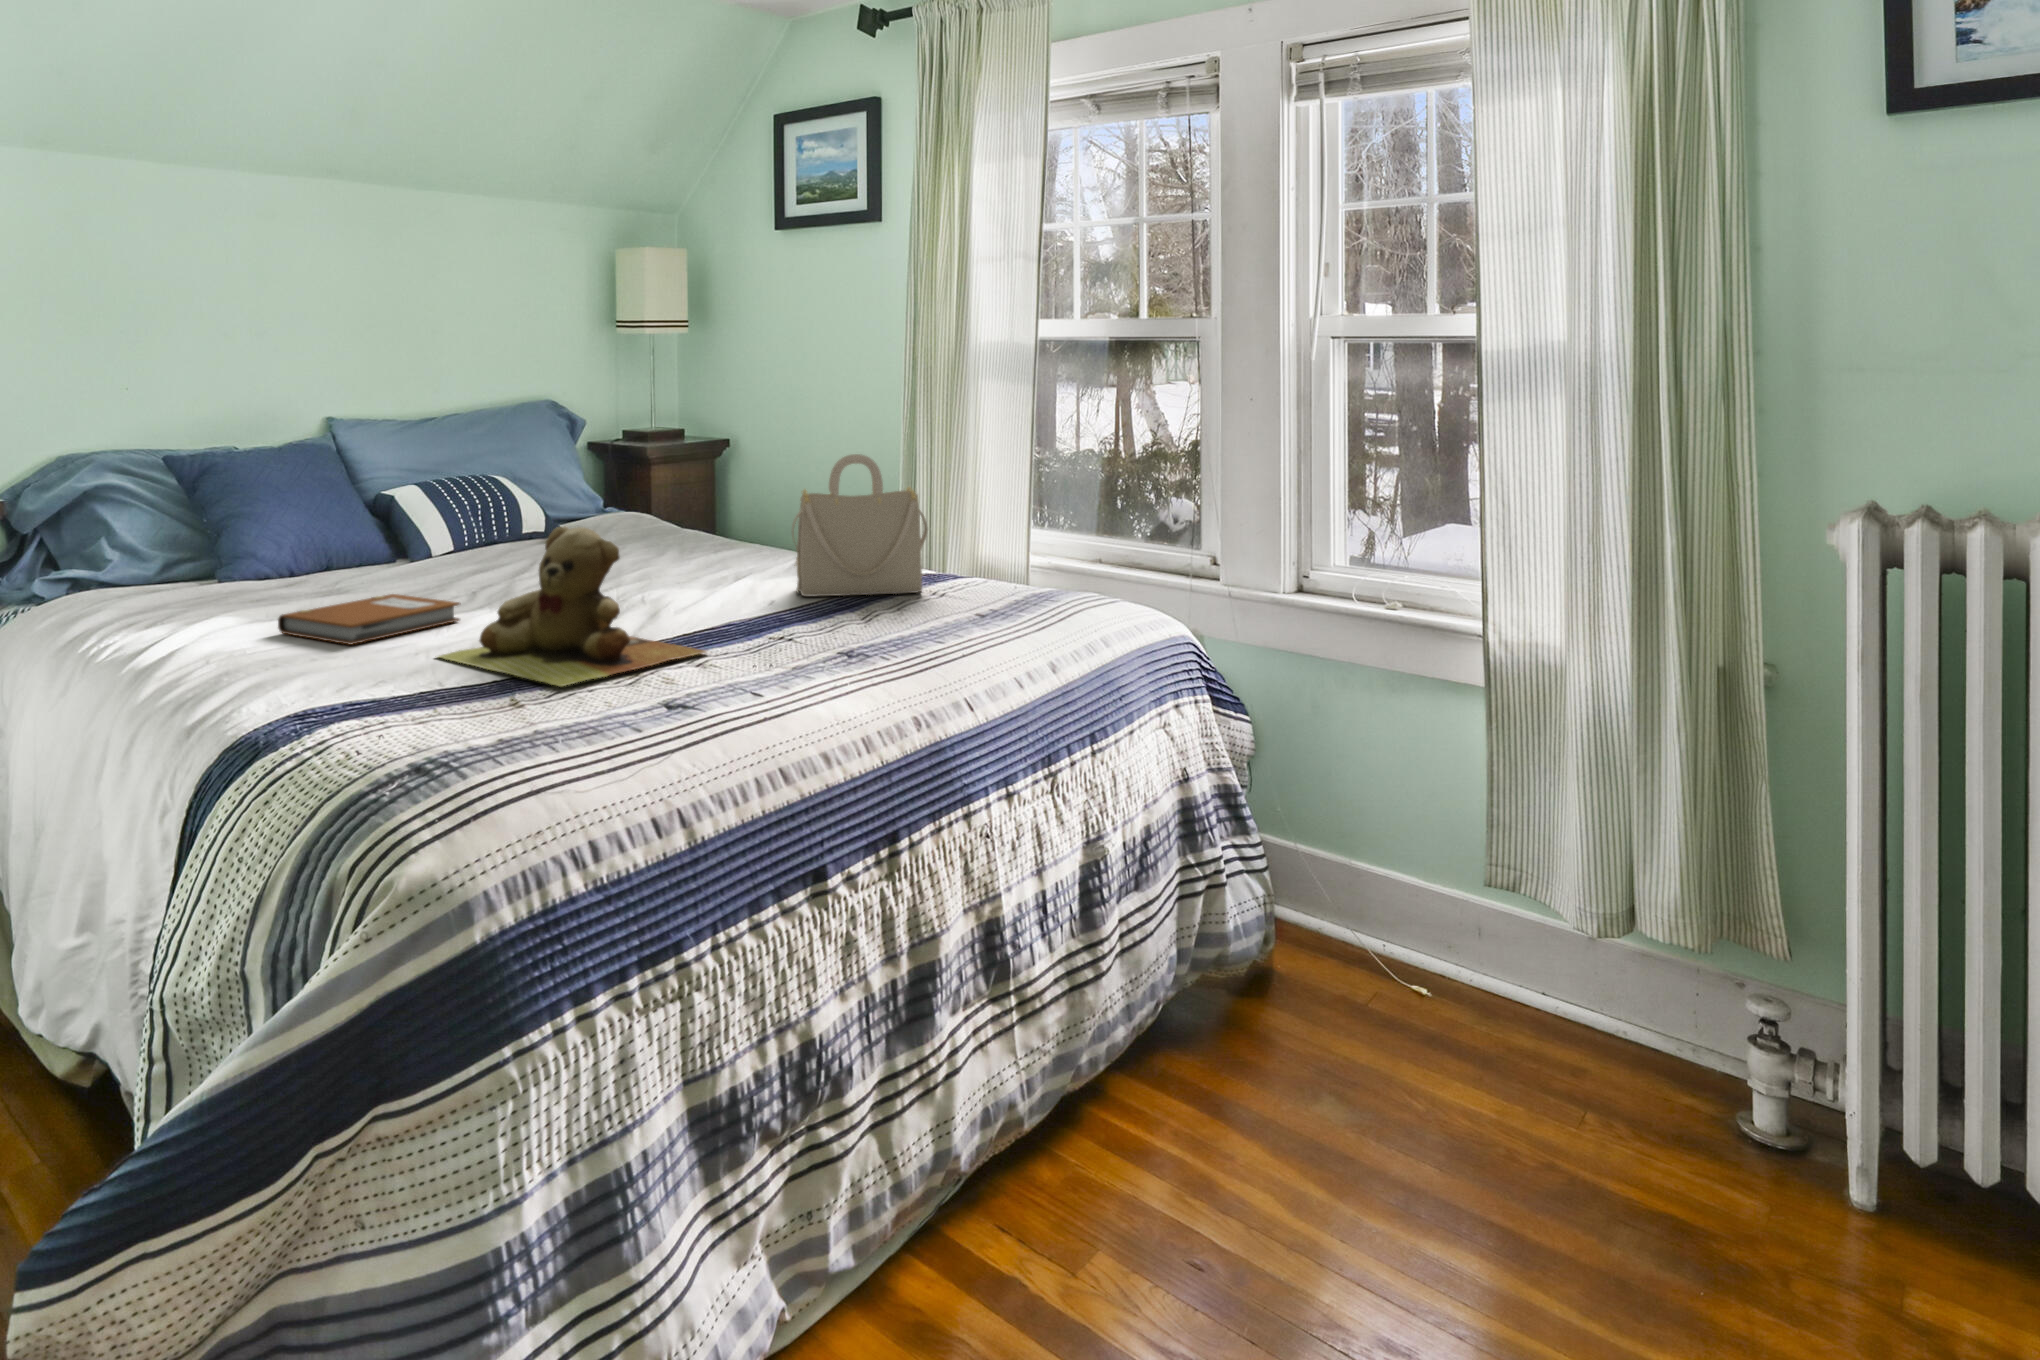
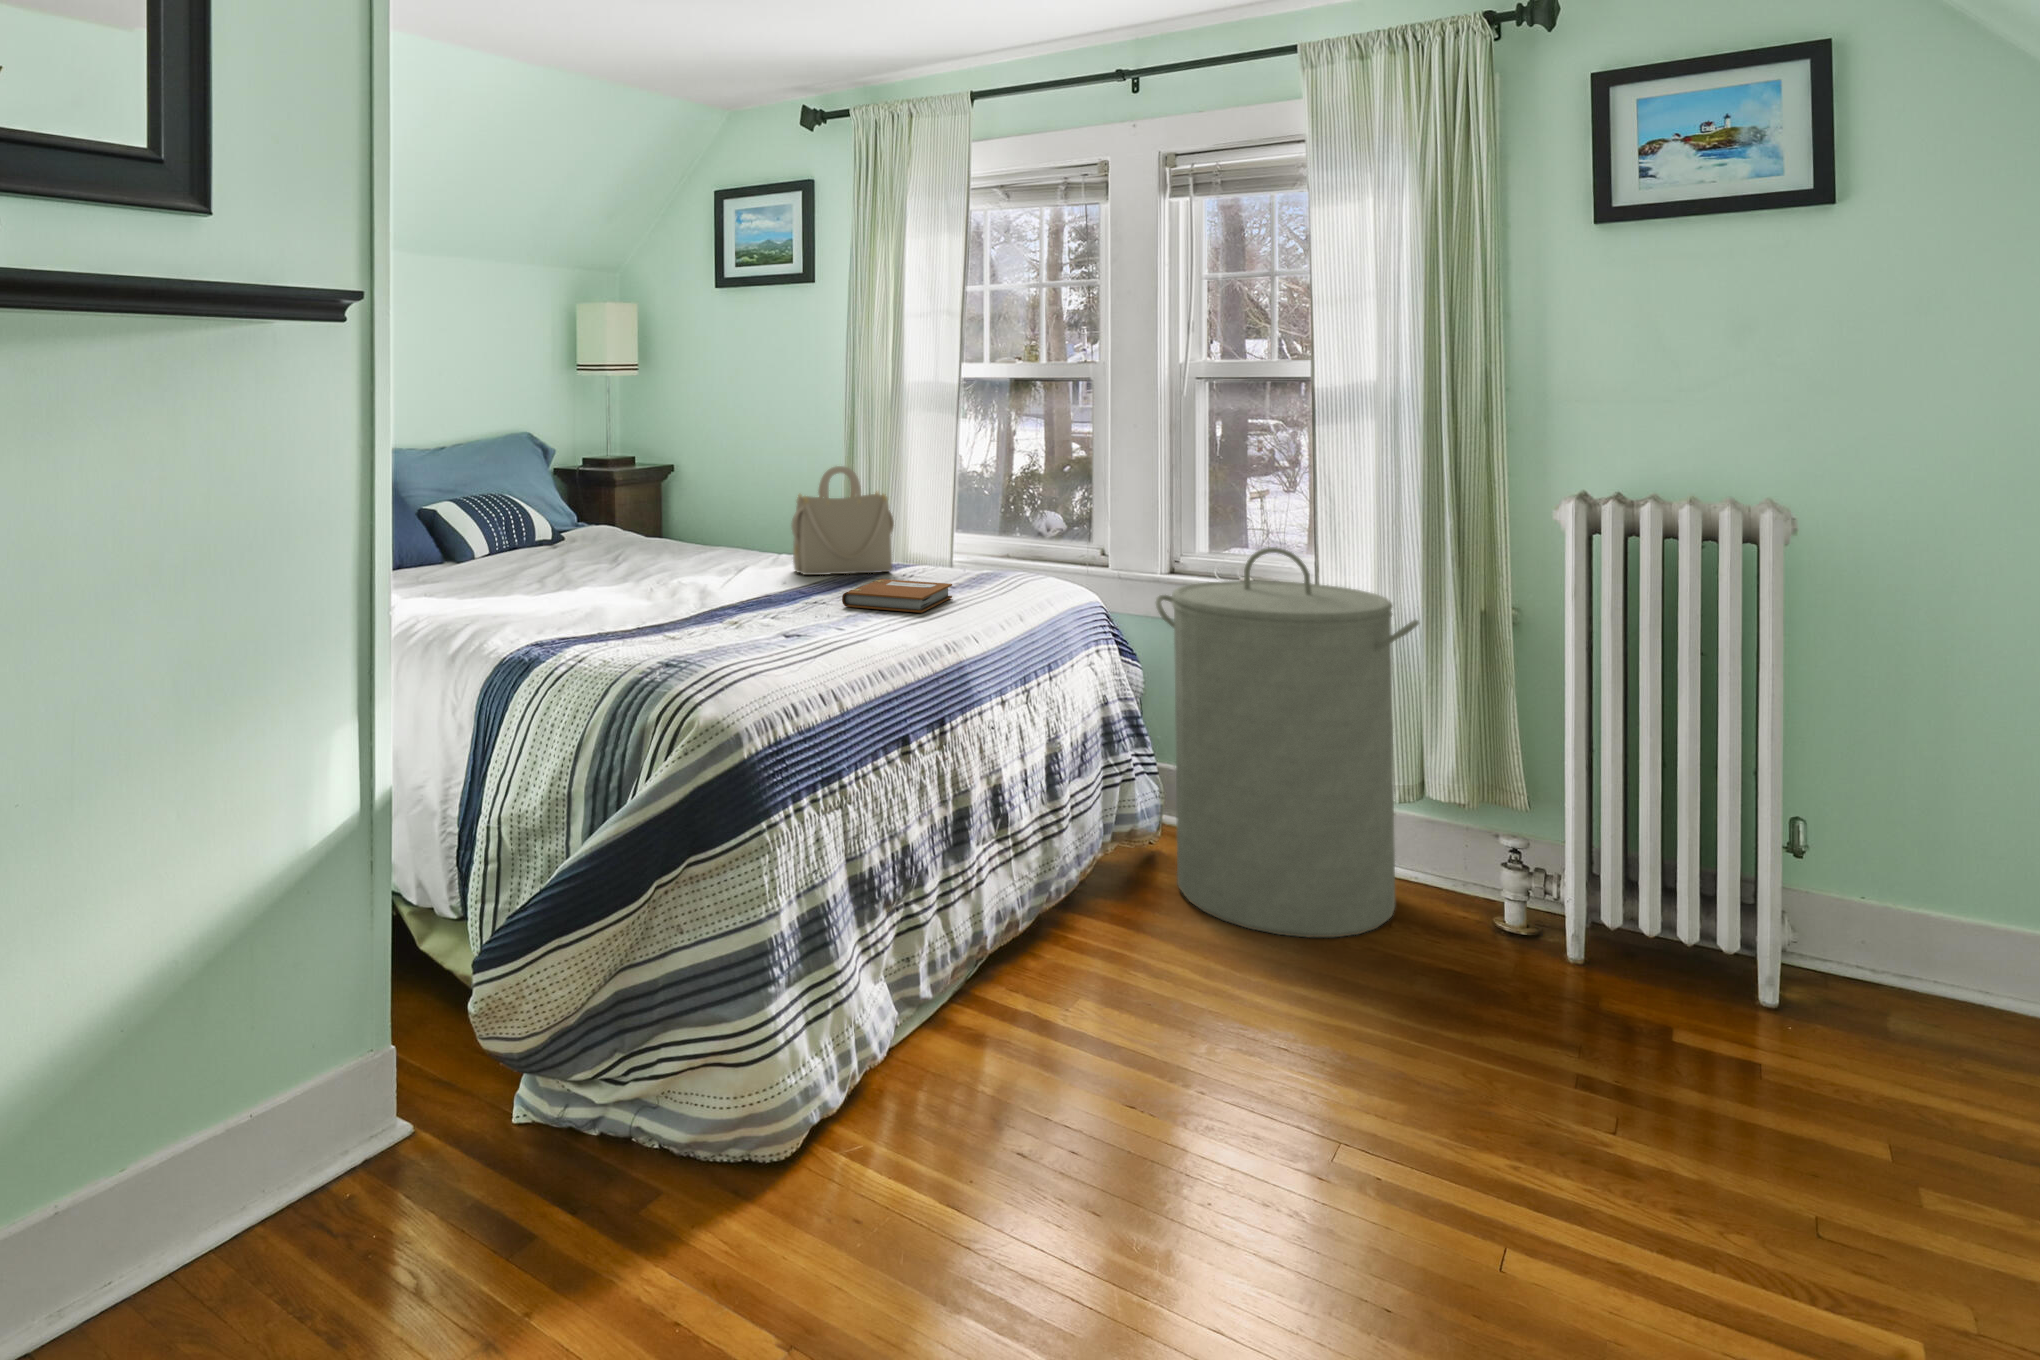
teddy bear: present [439,526,706,686] -> none [580,518,777,626]
laundry hamper: none [1261,573,1625,1140] -> present [1156,547,1419,937]
notebook: present [278,594,460,645] -> present [842,579,952,613]

